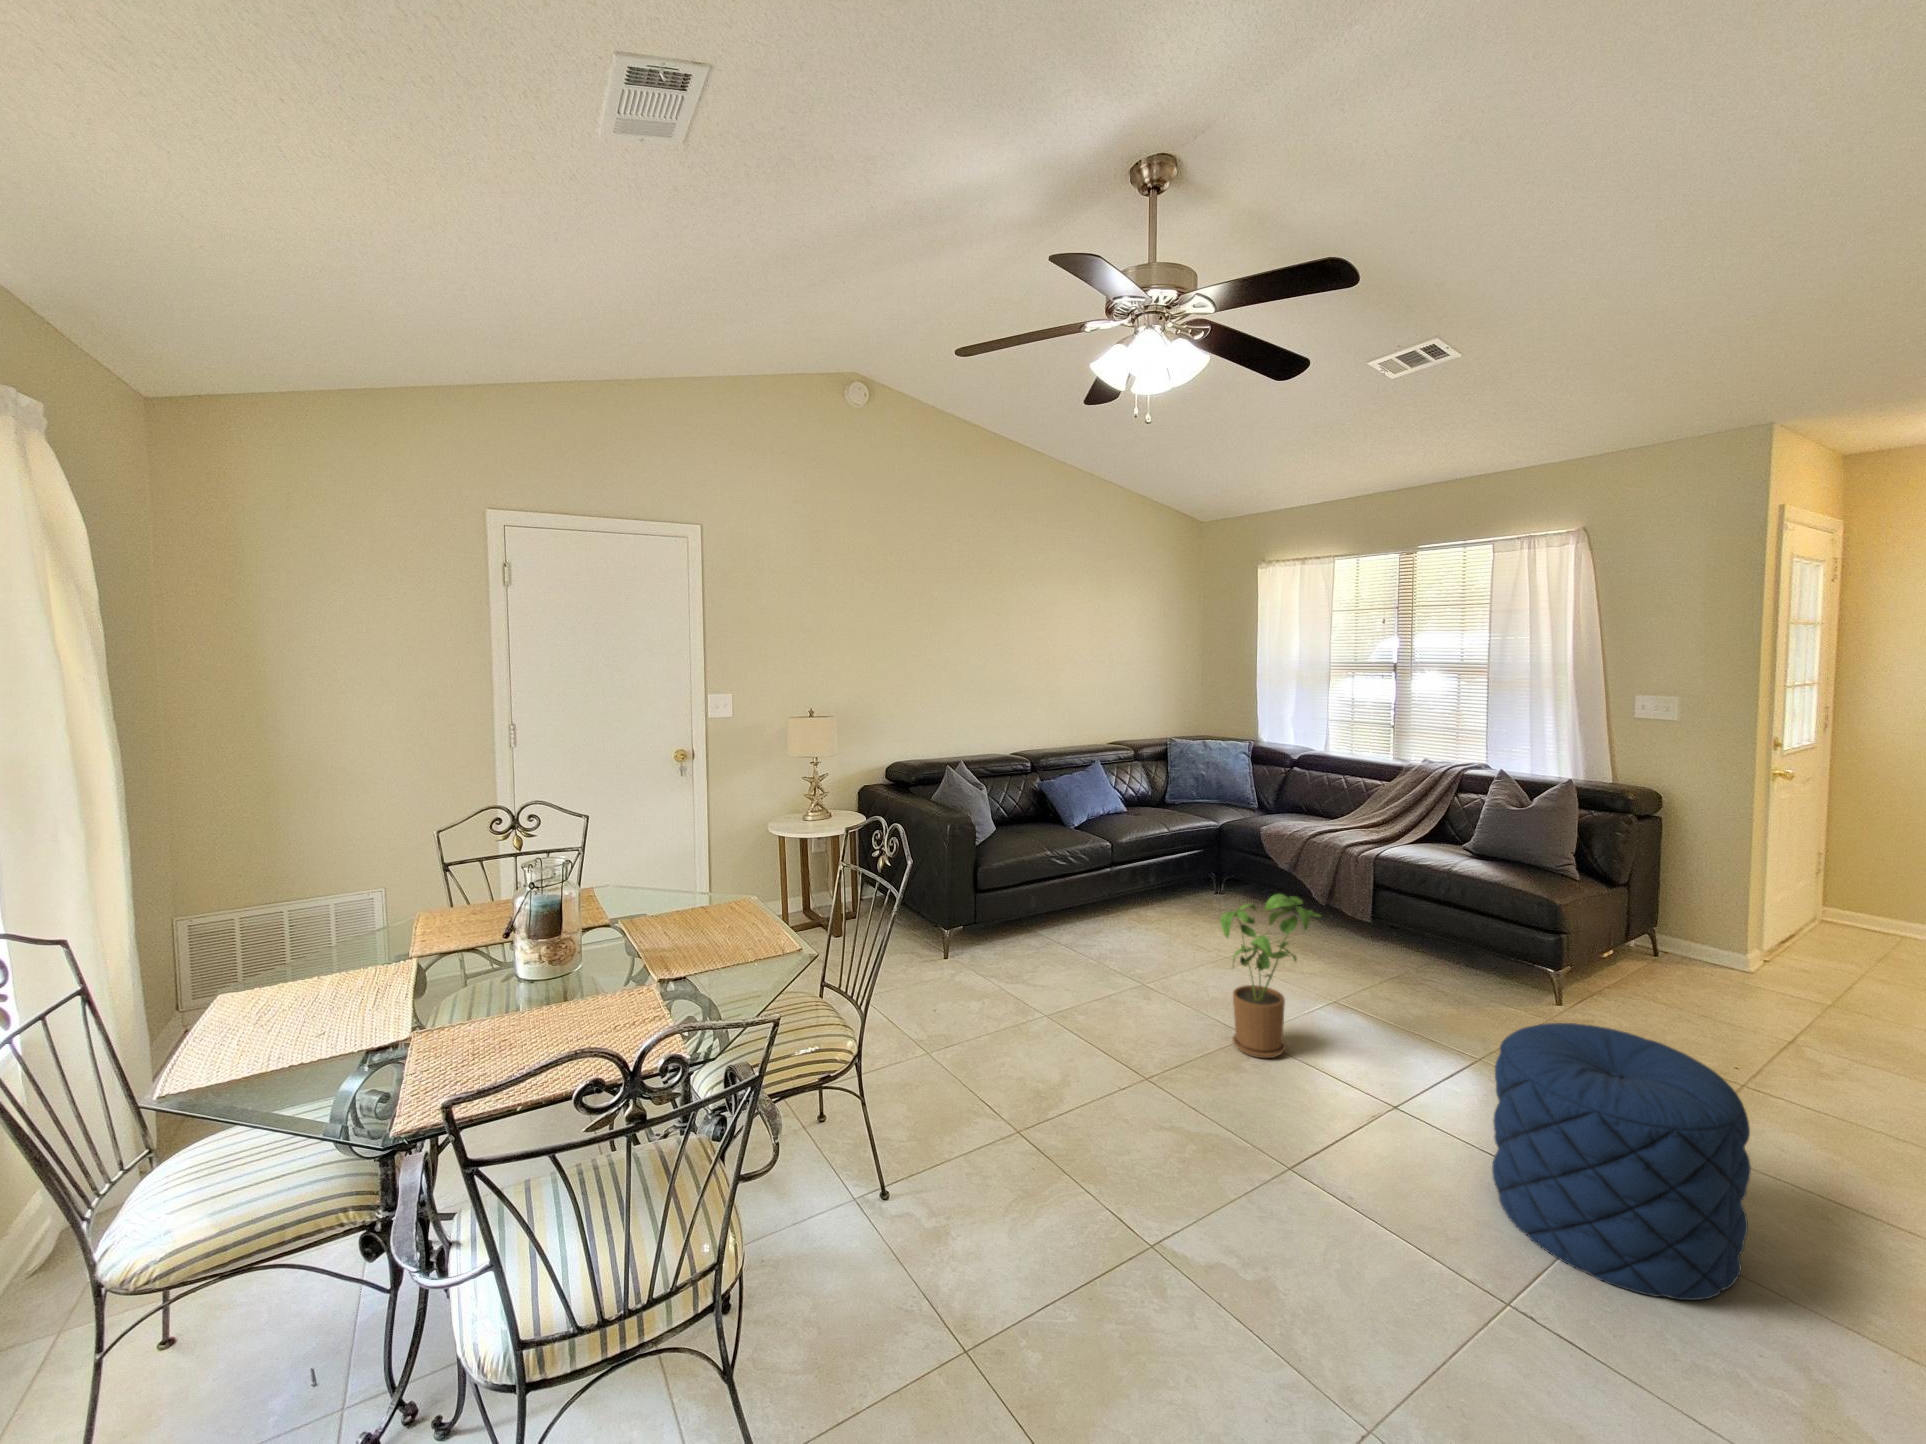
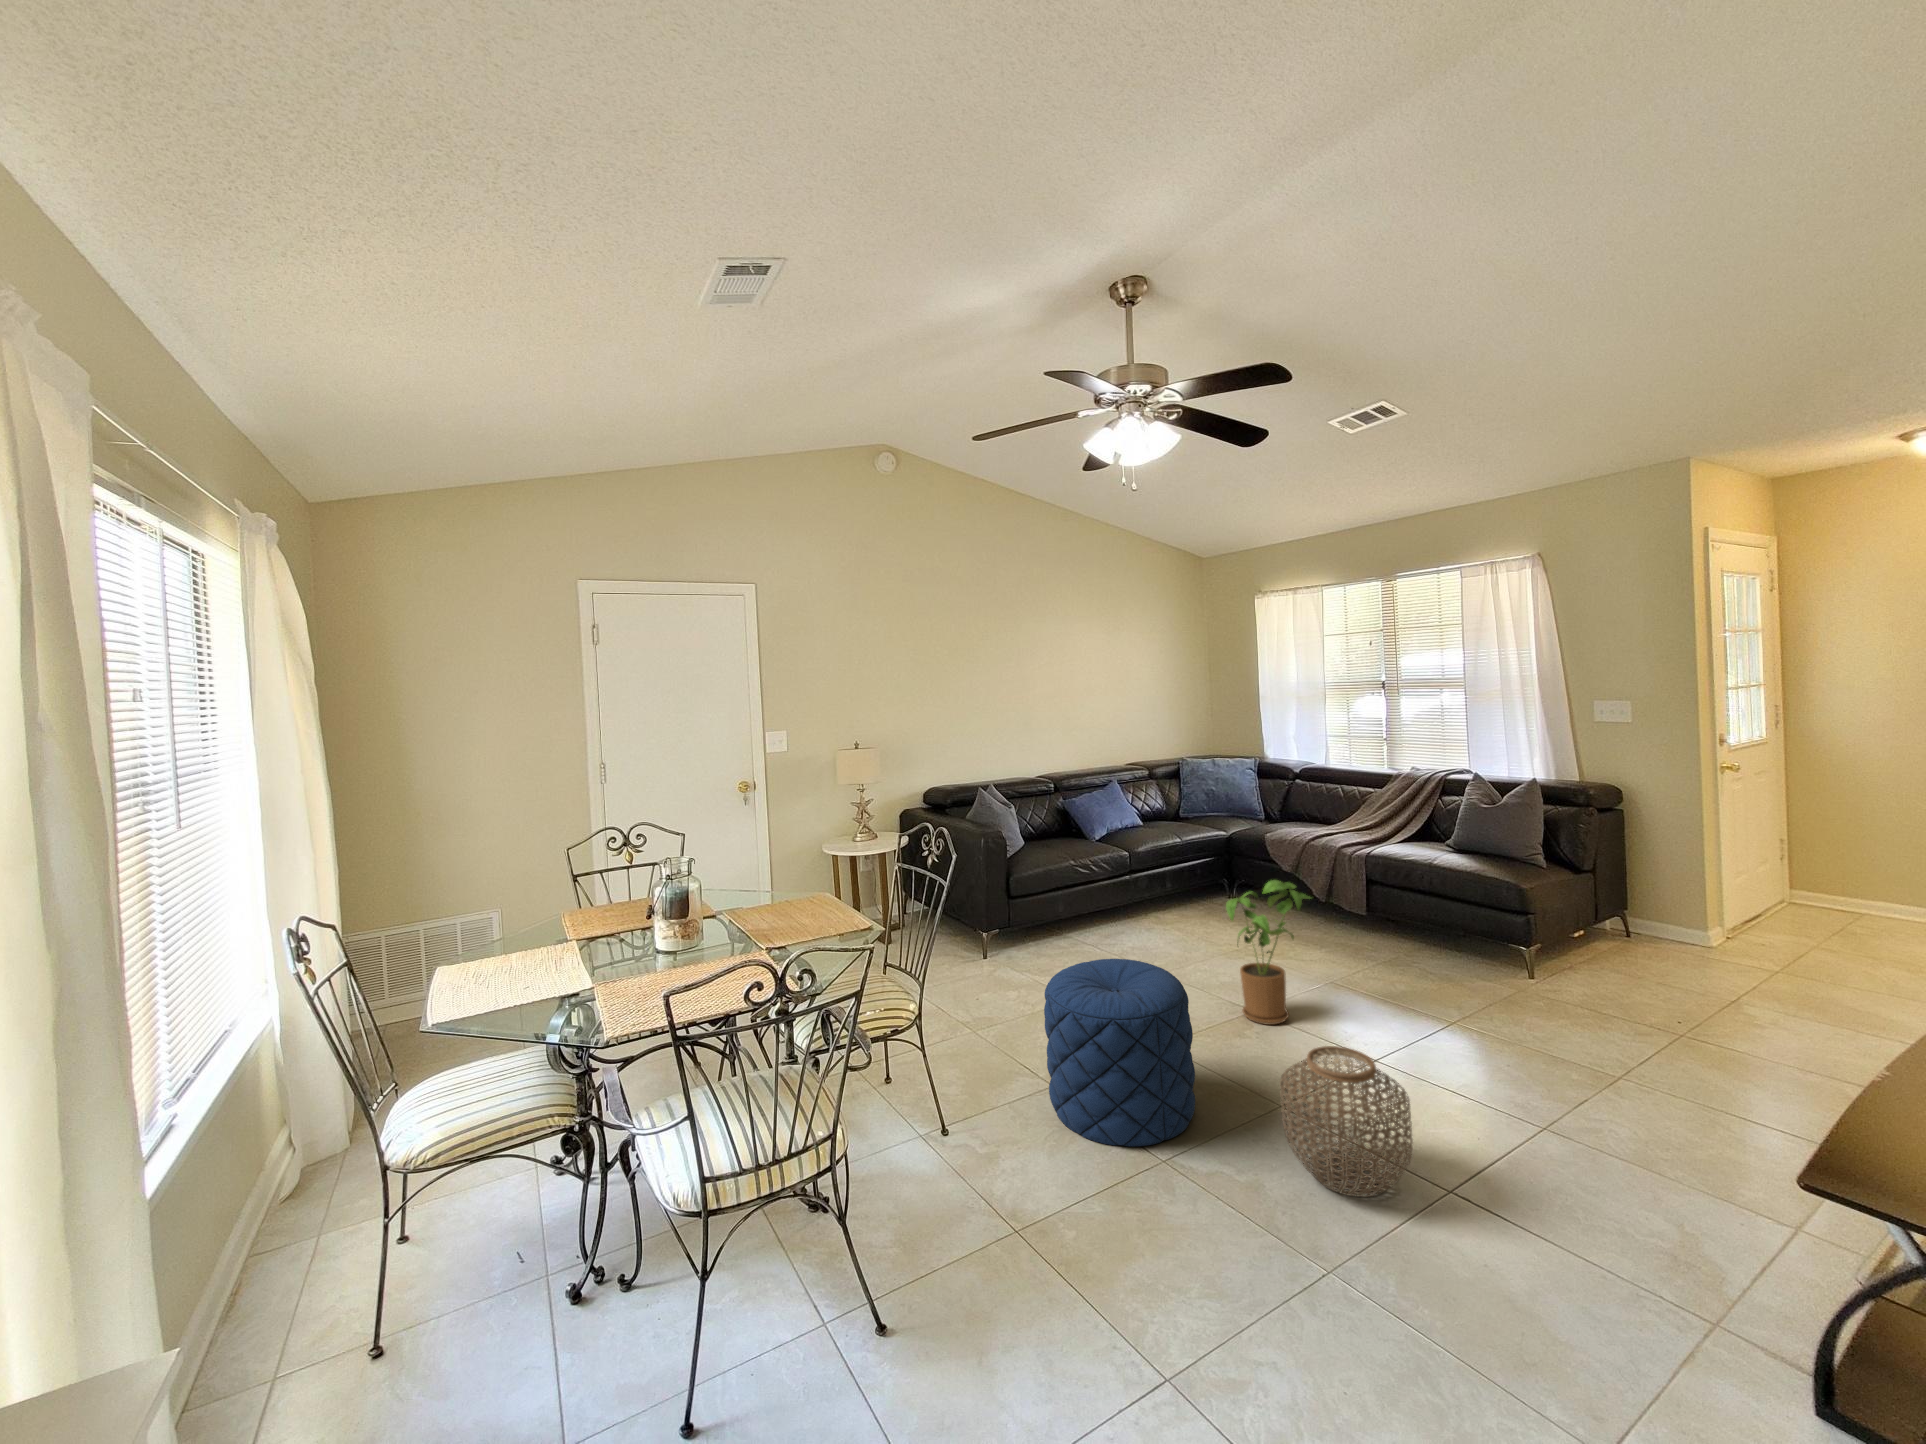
pouf: present [1492,1023,1751,1300] -> present [1044,959,1195,1147]
woven basket: none [1287,1117,1448,1307] -> present [1280,1046,1413,1197]

